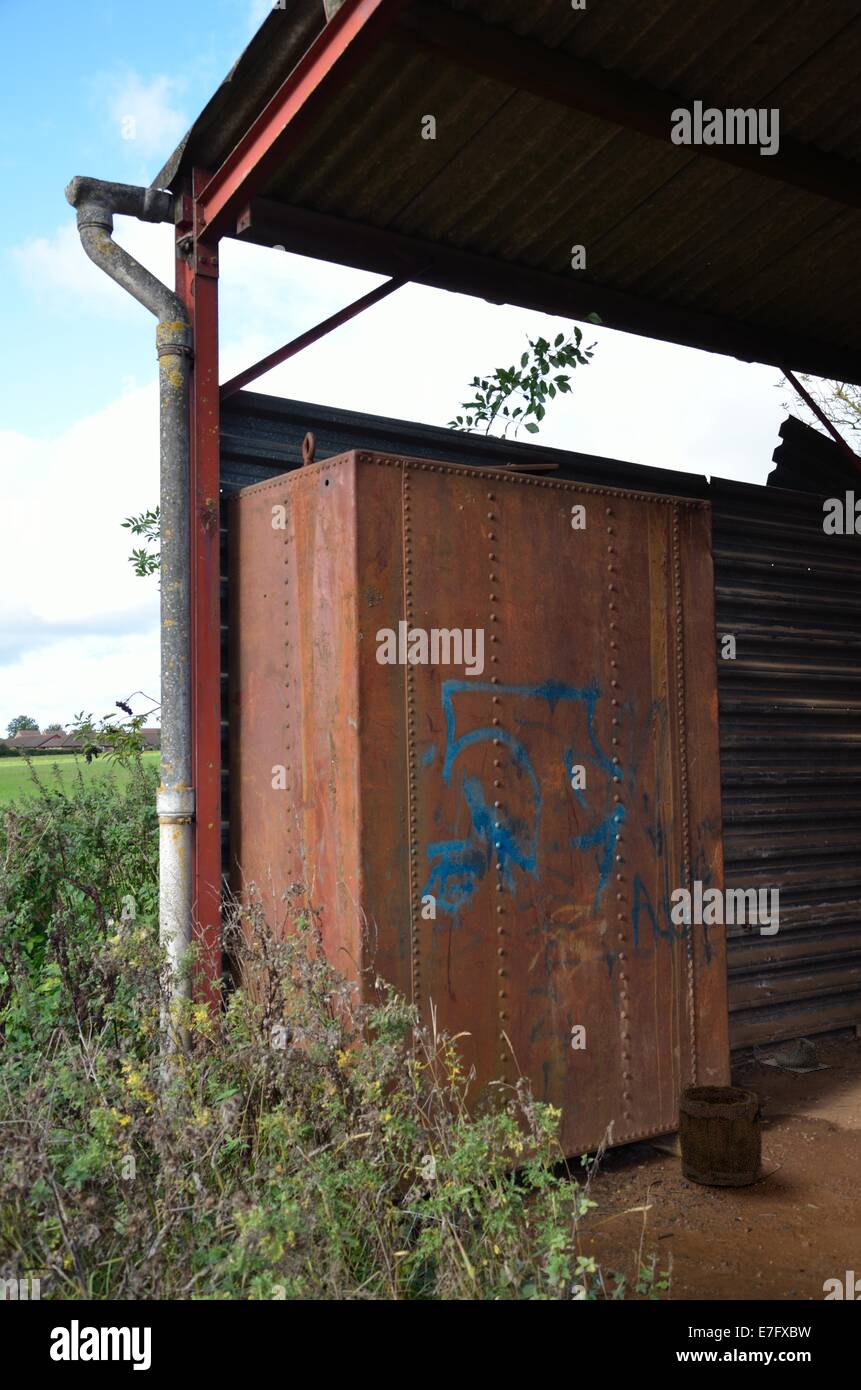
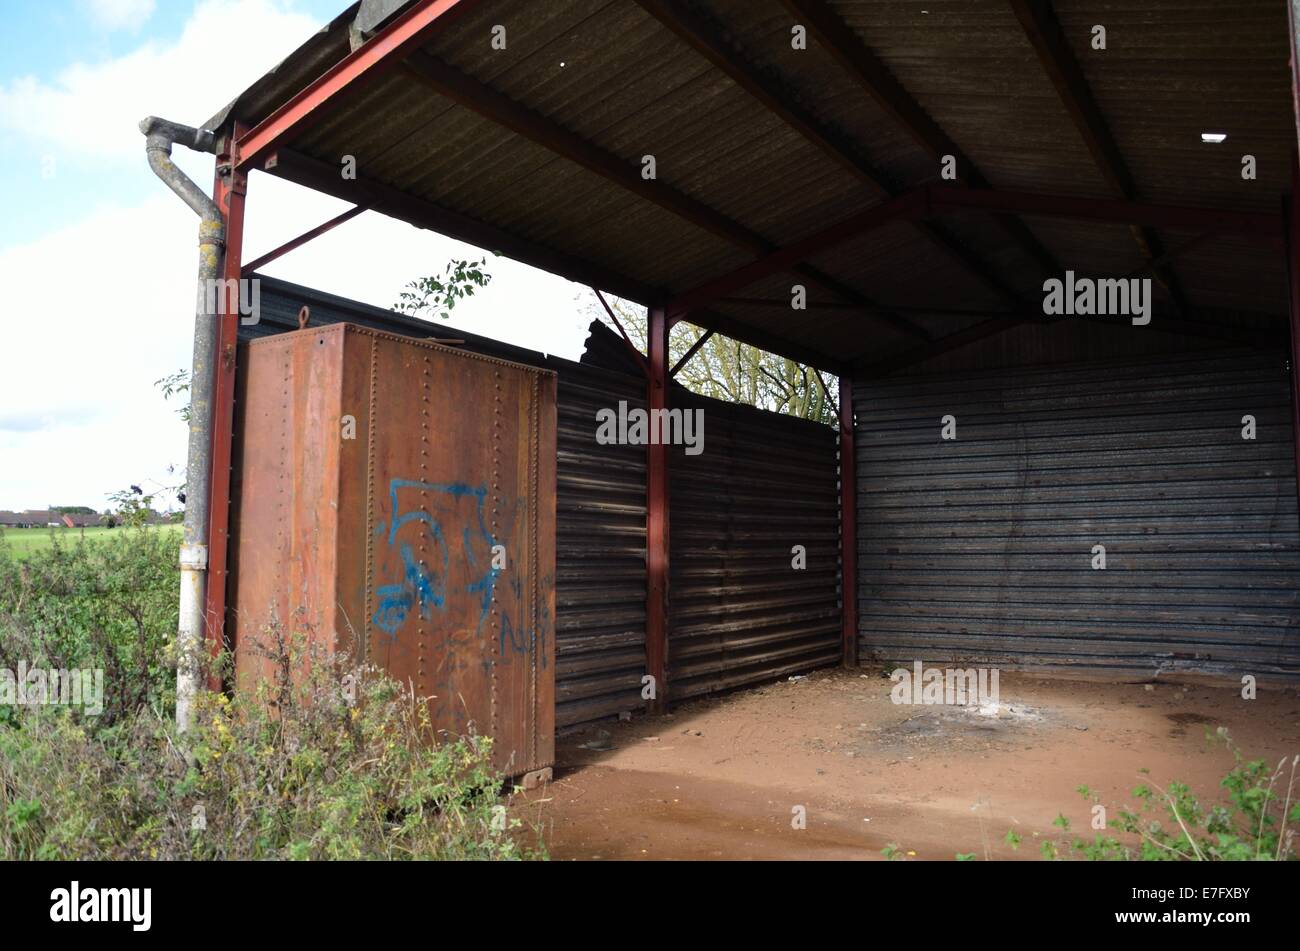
bucket: present [678,1082,765,1187] -> none [523,744,577,805]

